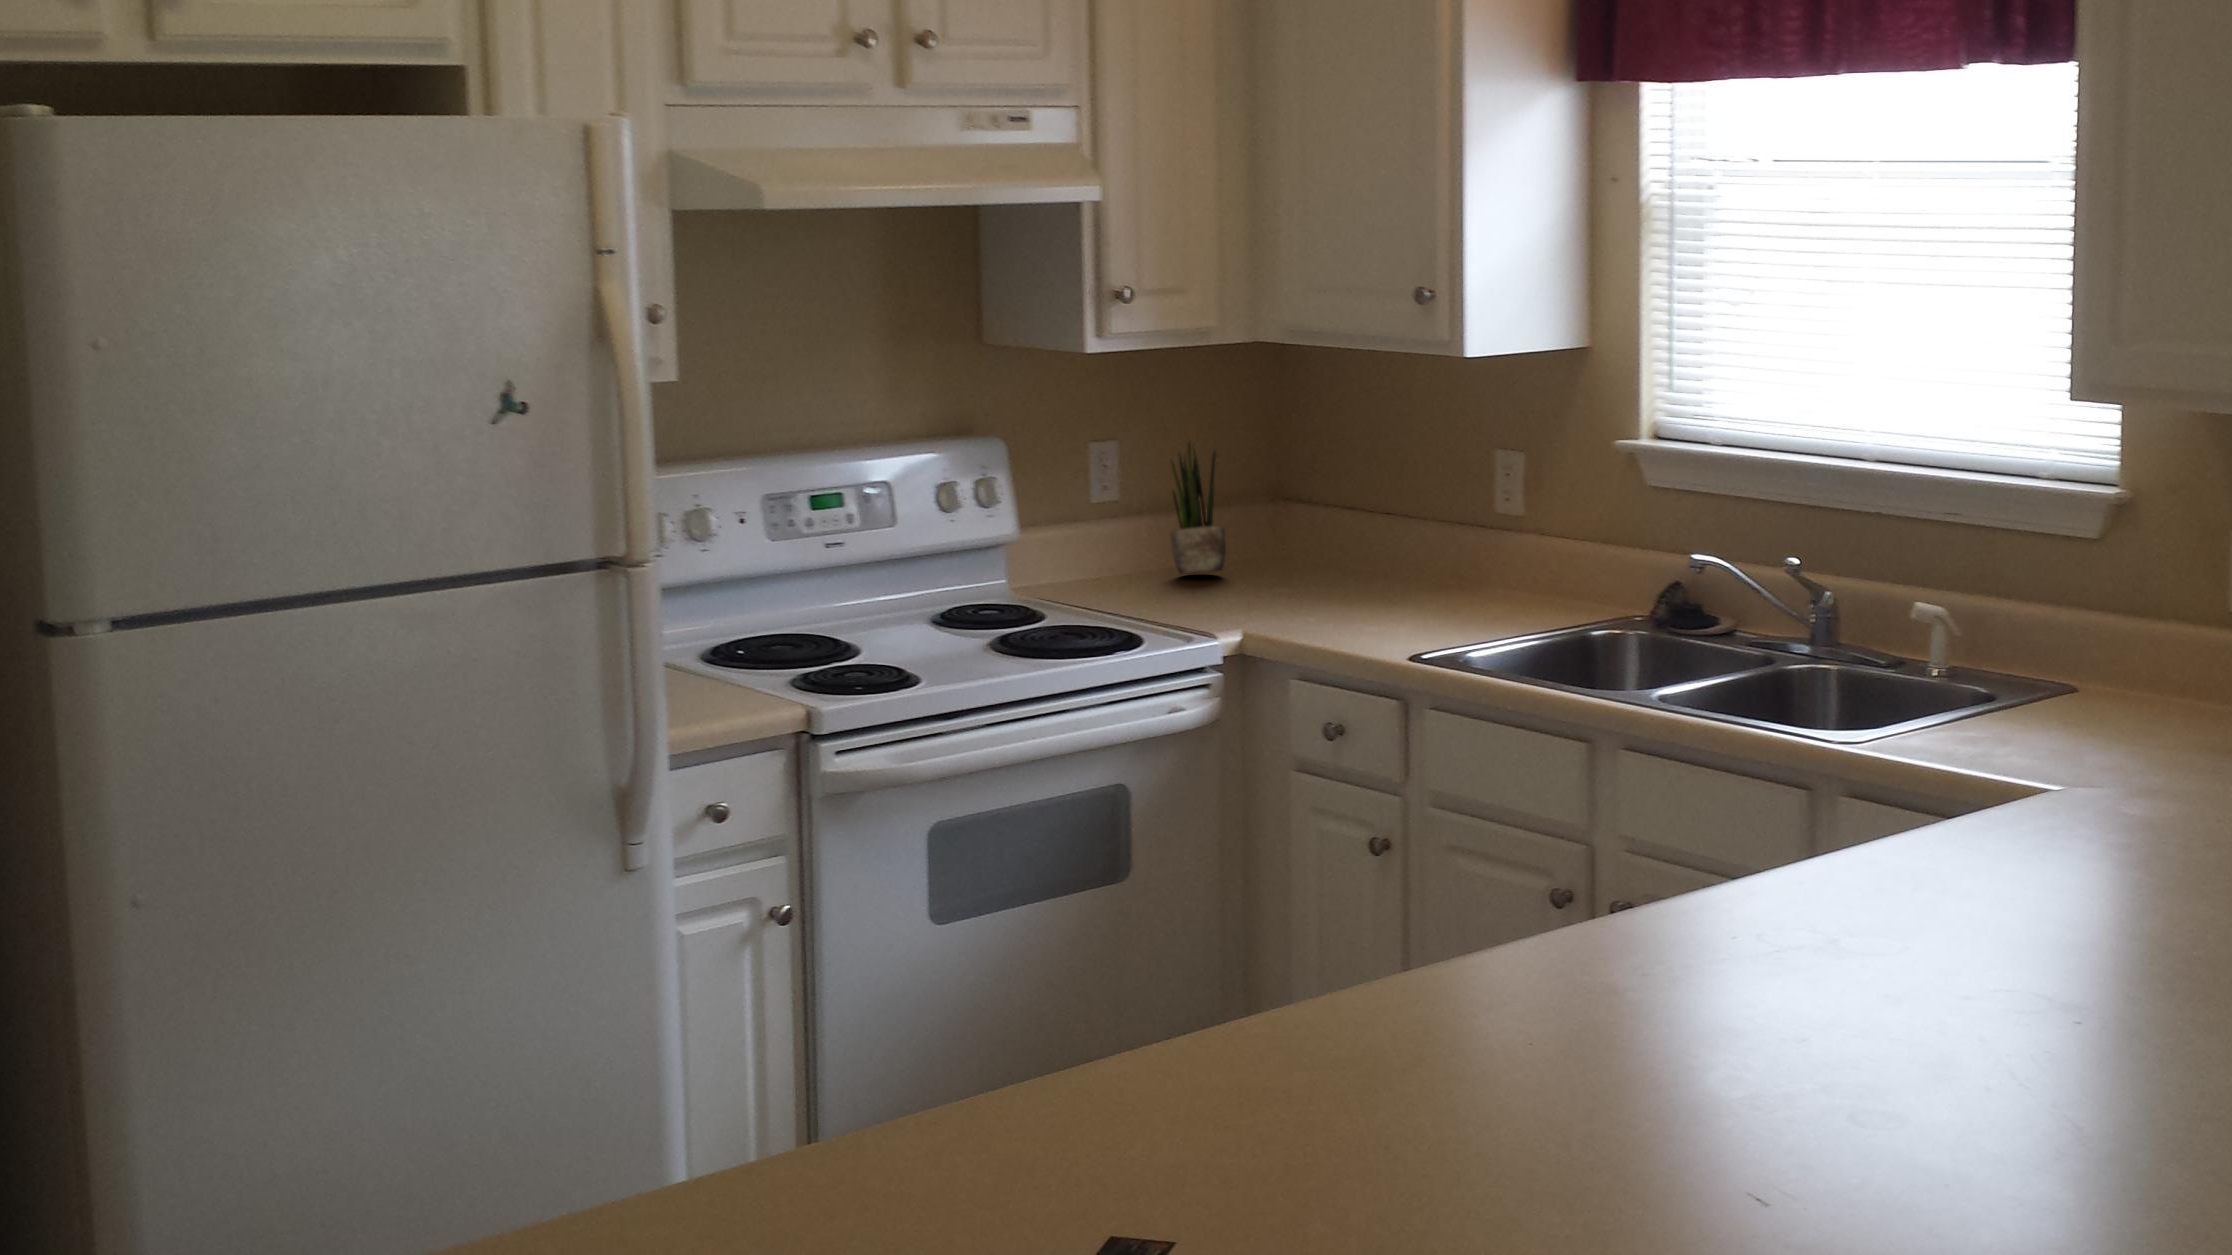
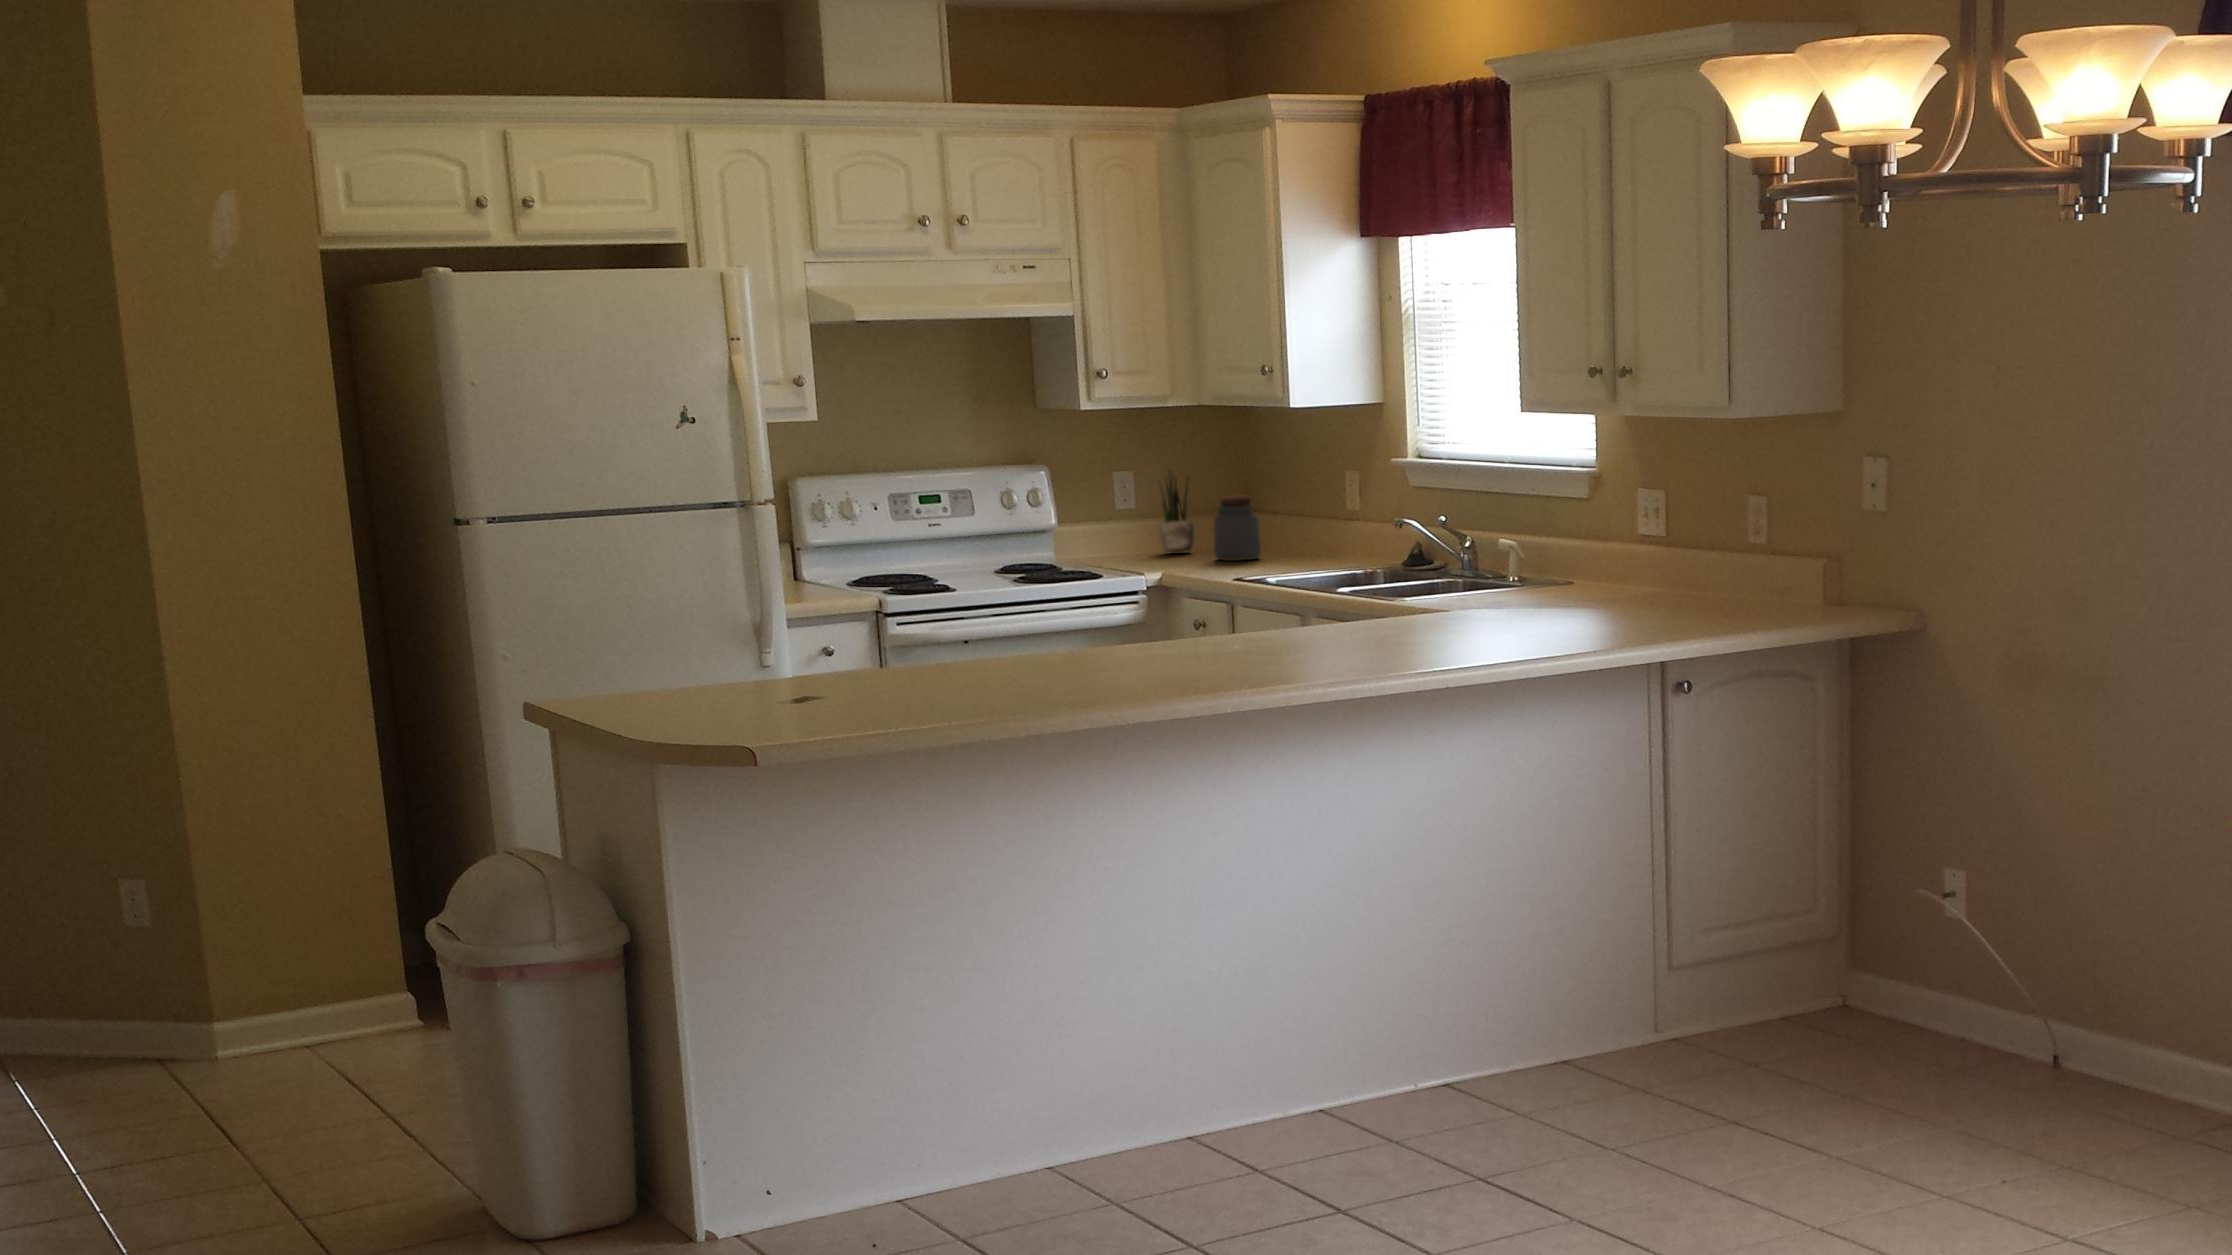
jar: none [1290,491,1367,600] -> present [1214,496,1261,561]

